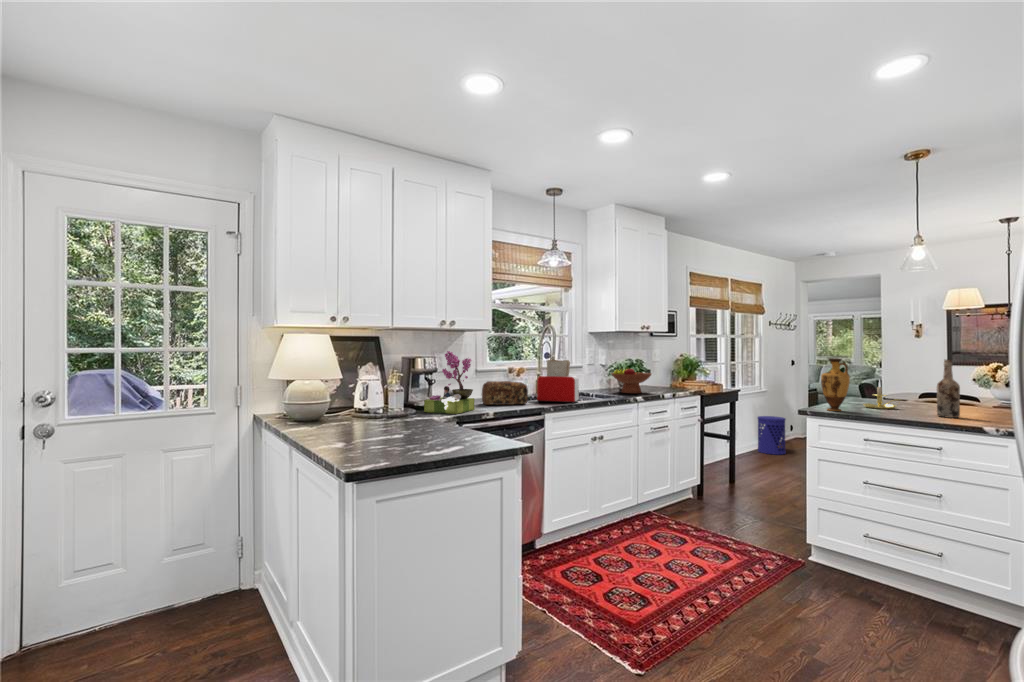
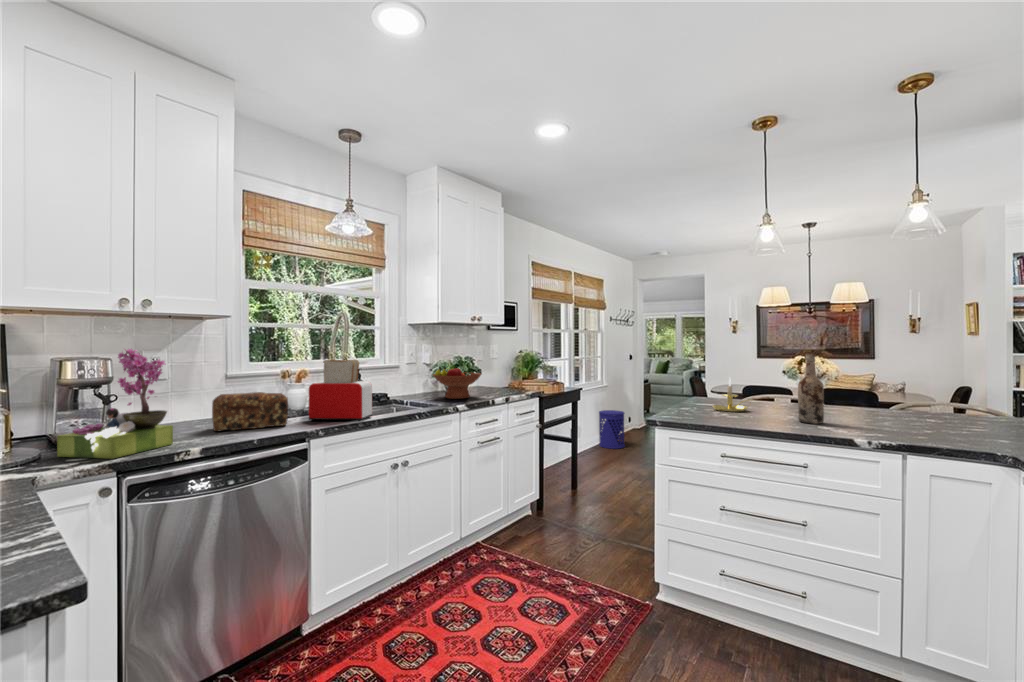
vase: present [821,358,850,411] -> none [672,353,704,419]

